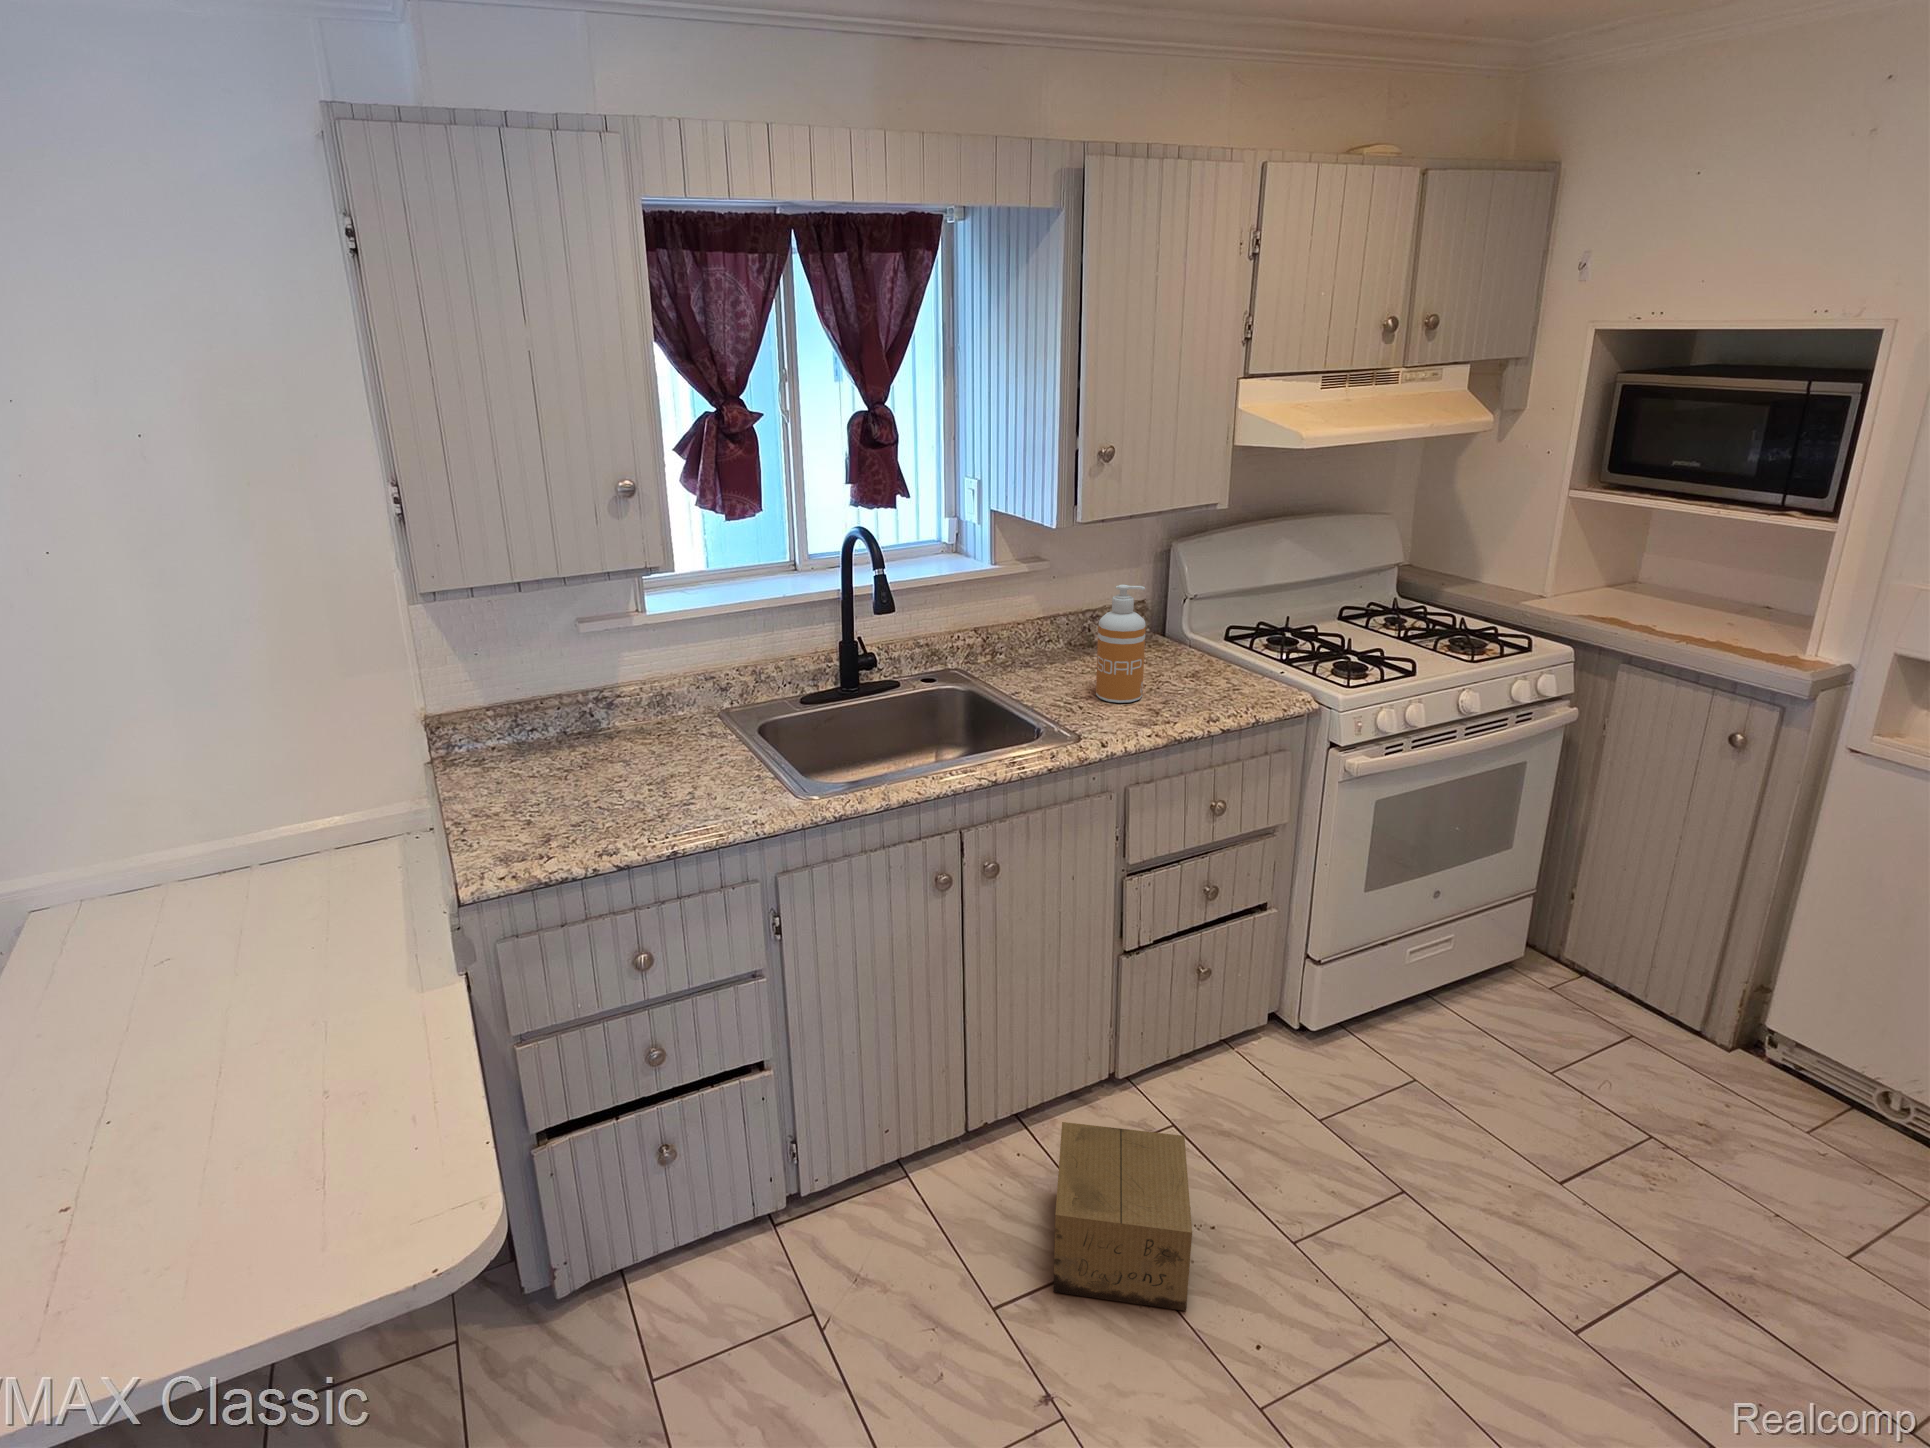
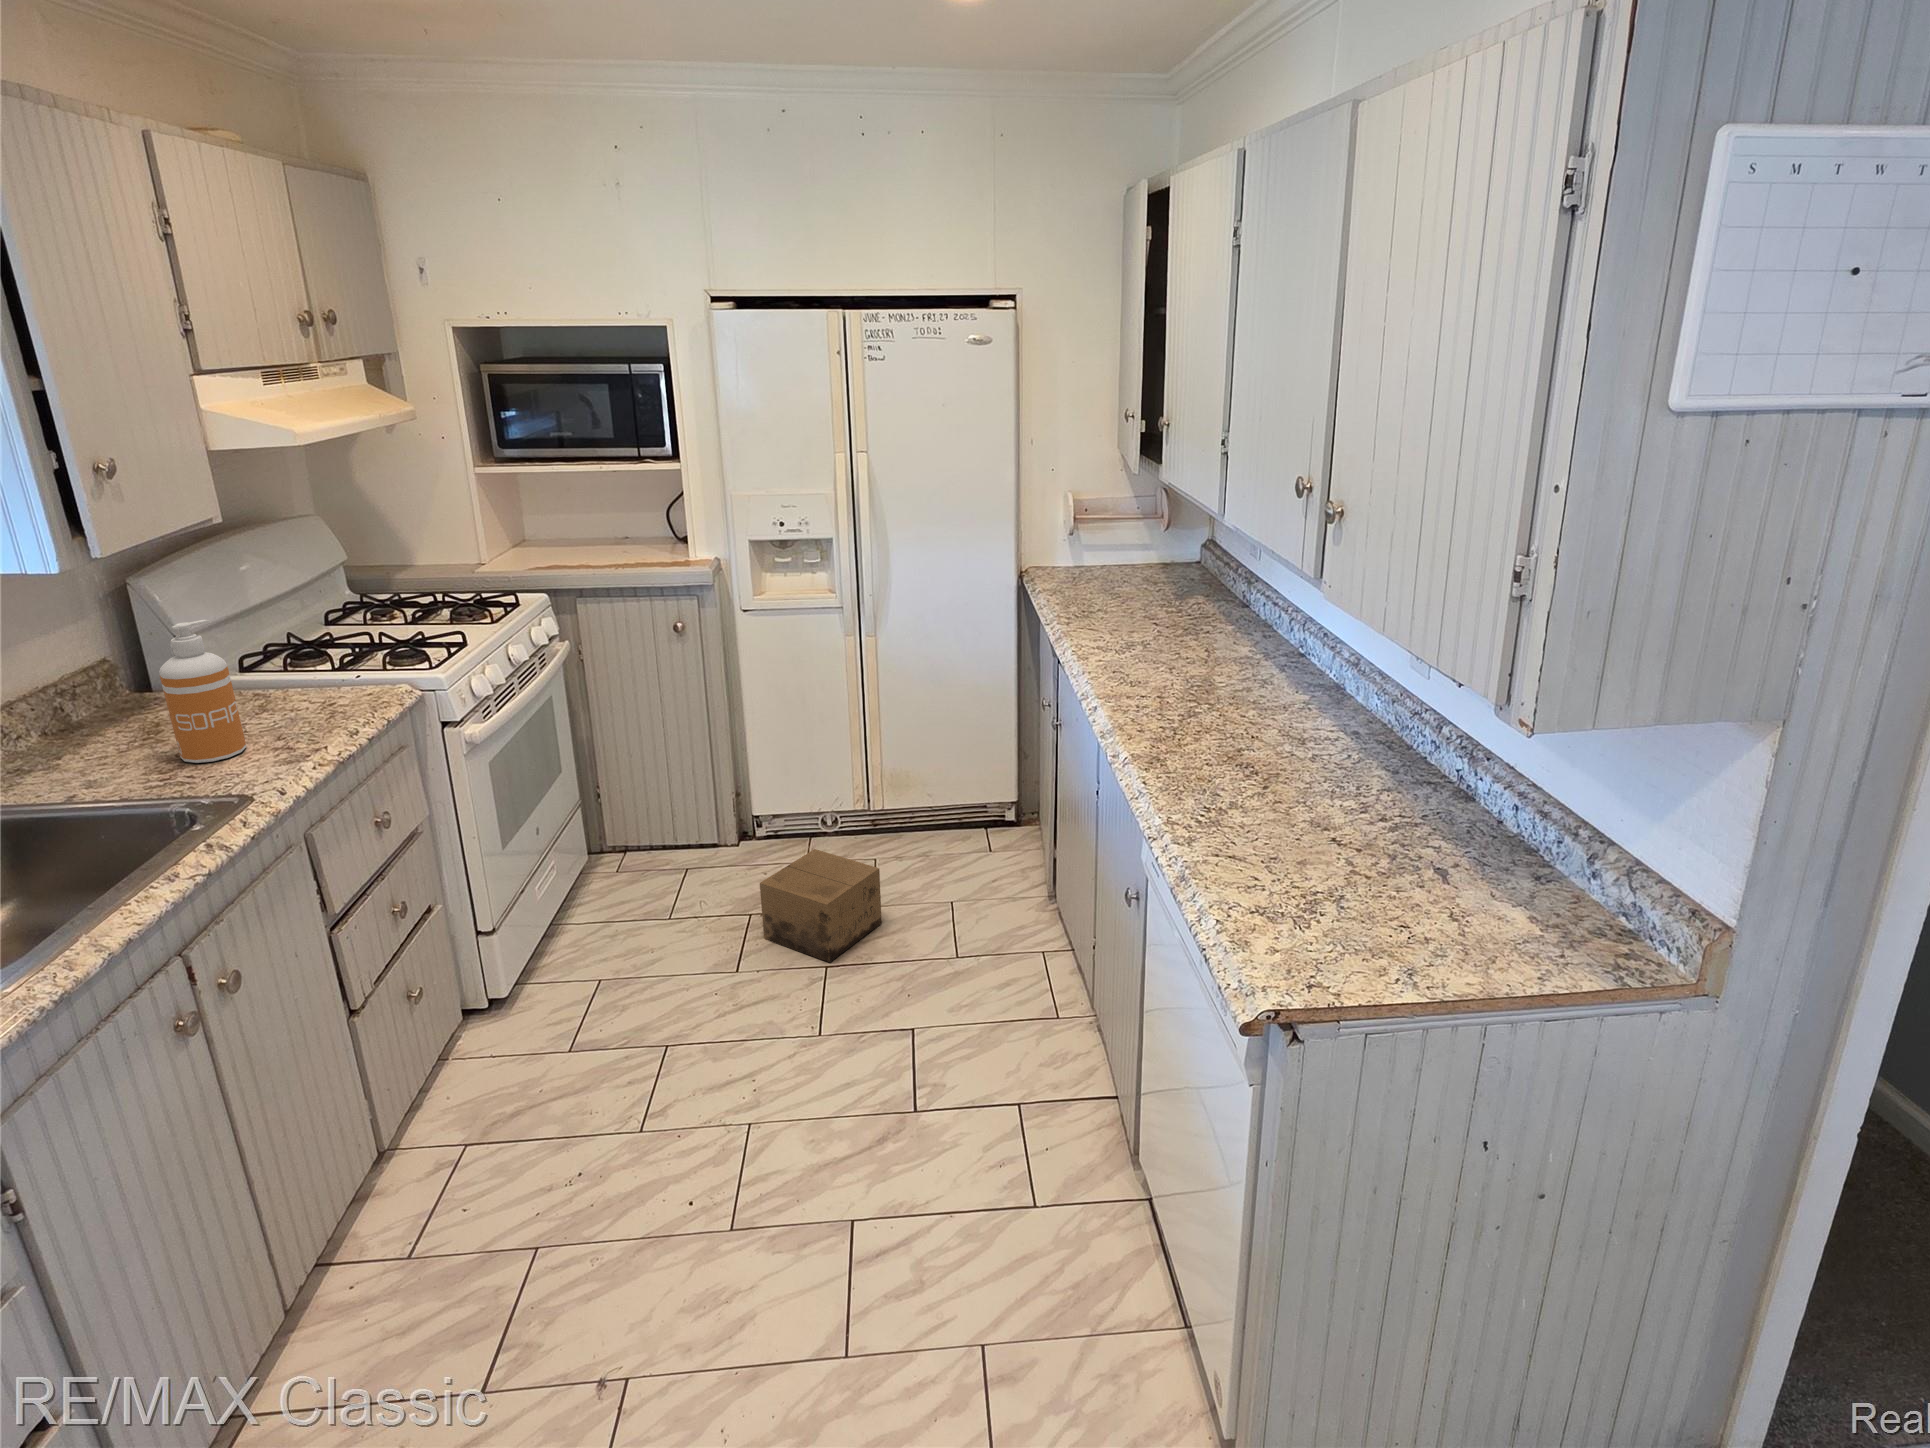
cardboard box: present [1053,1122,1192,1311] -> present [760,849,882,962]

